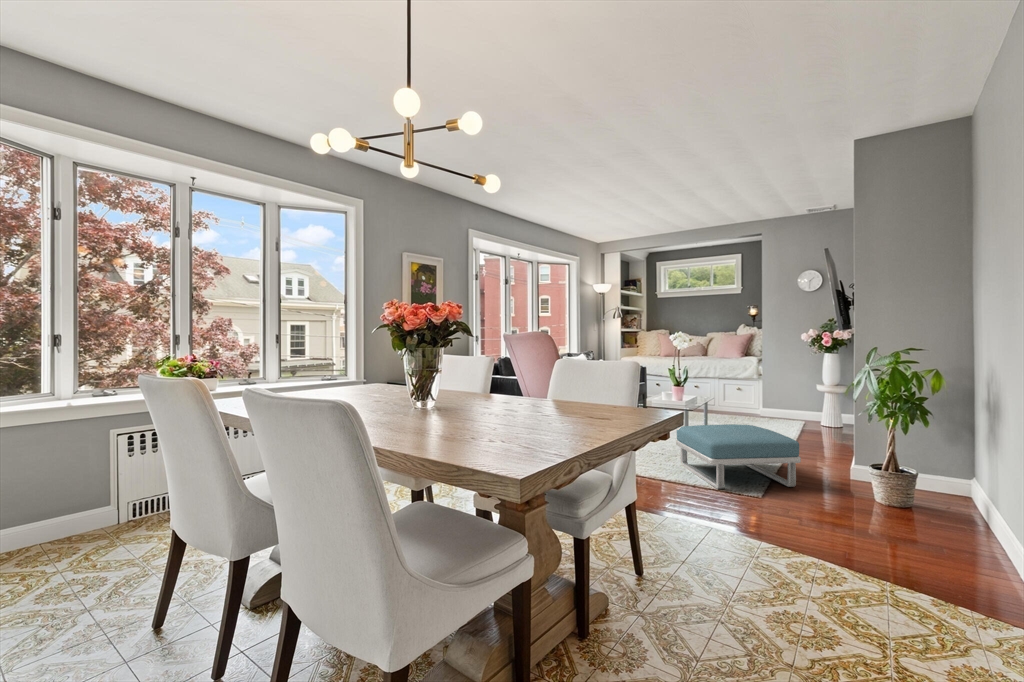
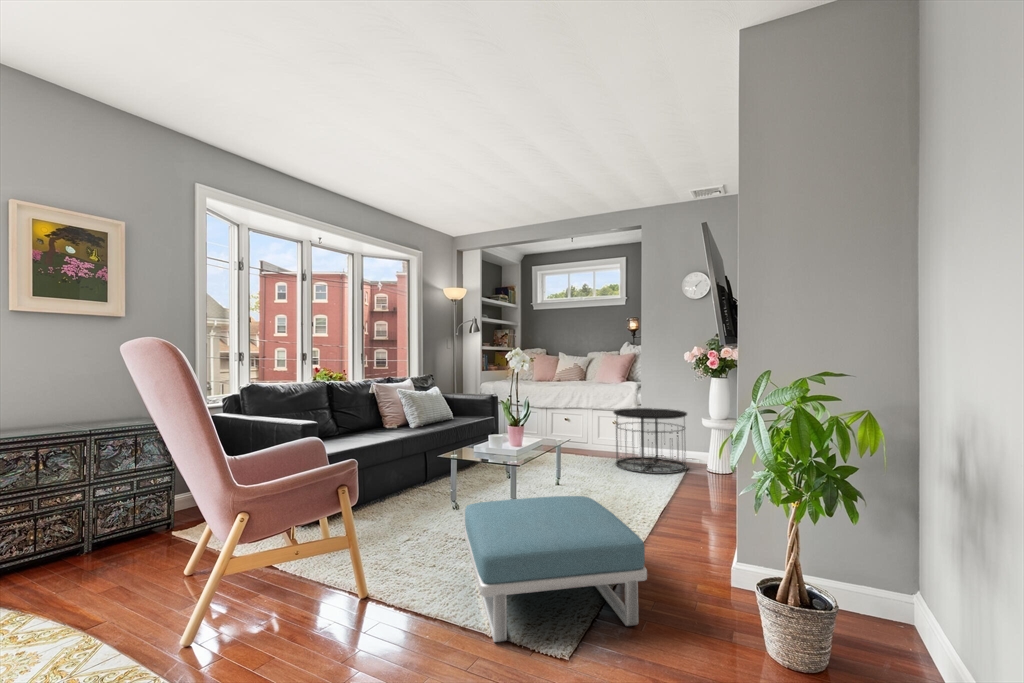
side table: none [741,378,804,426] -> present [614,408,687,474]

